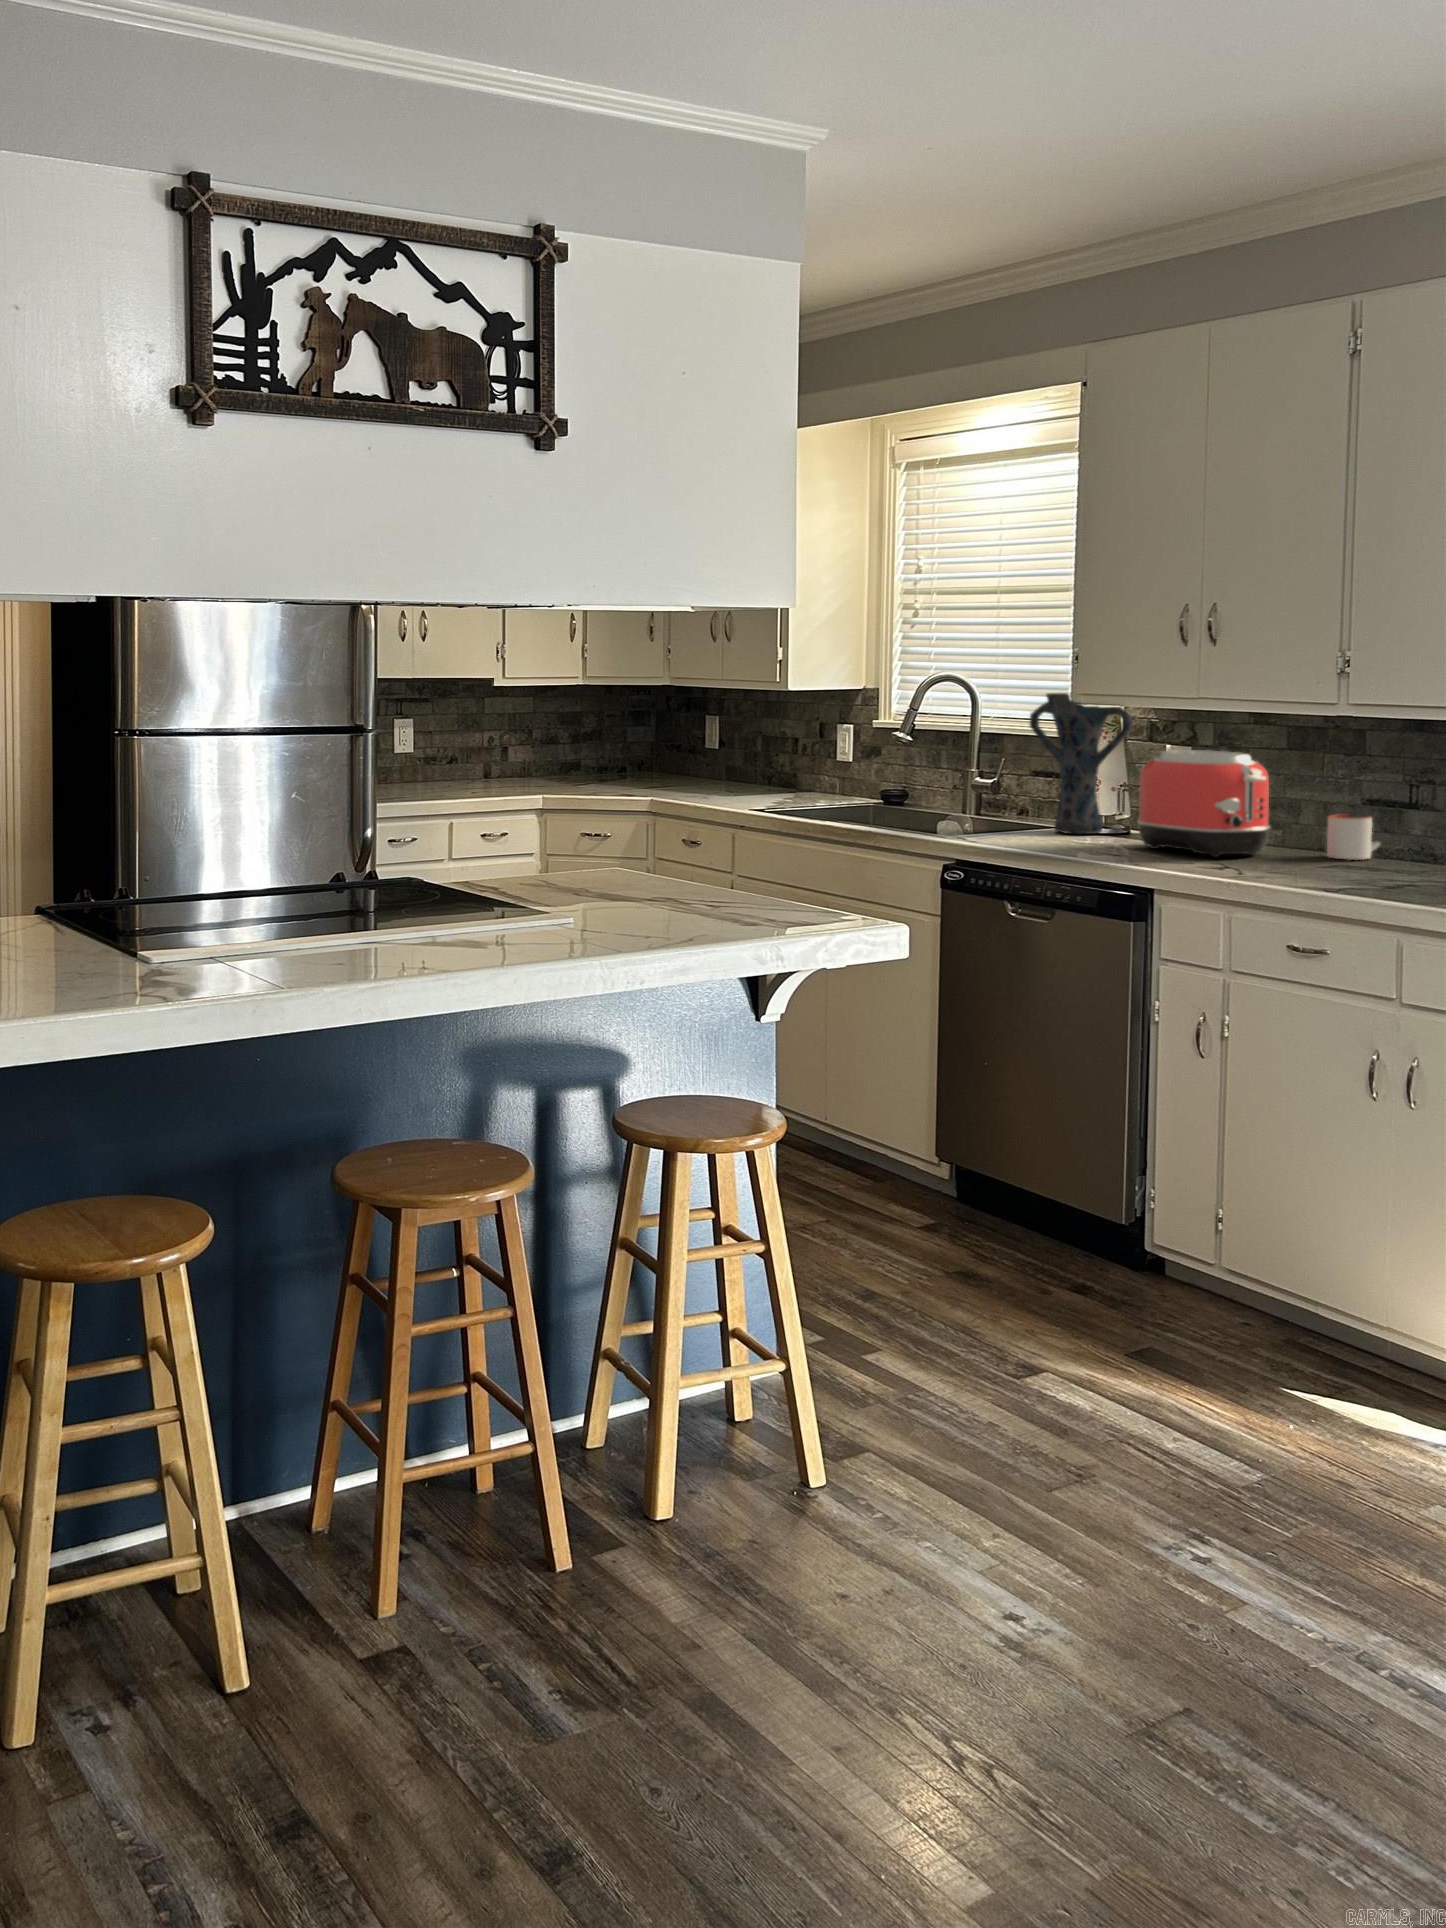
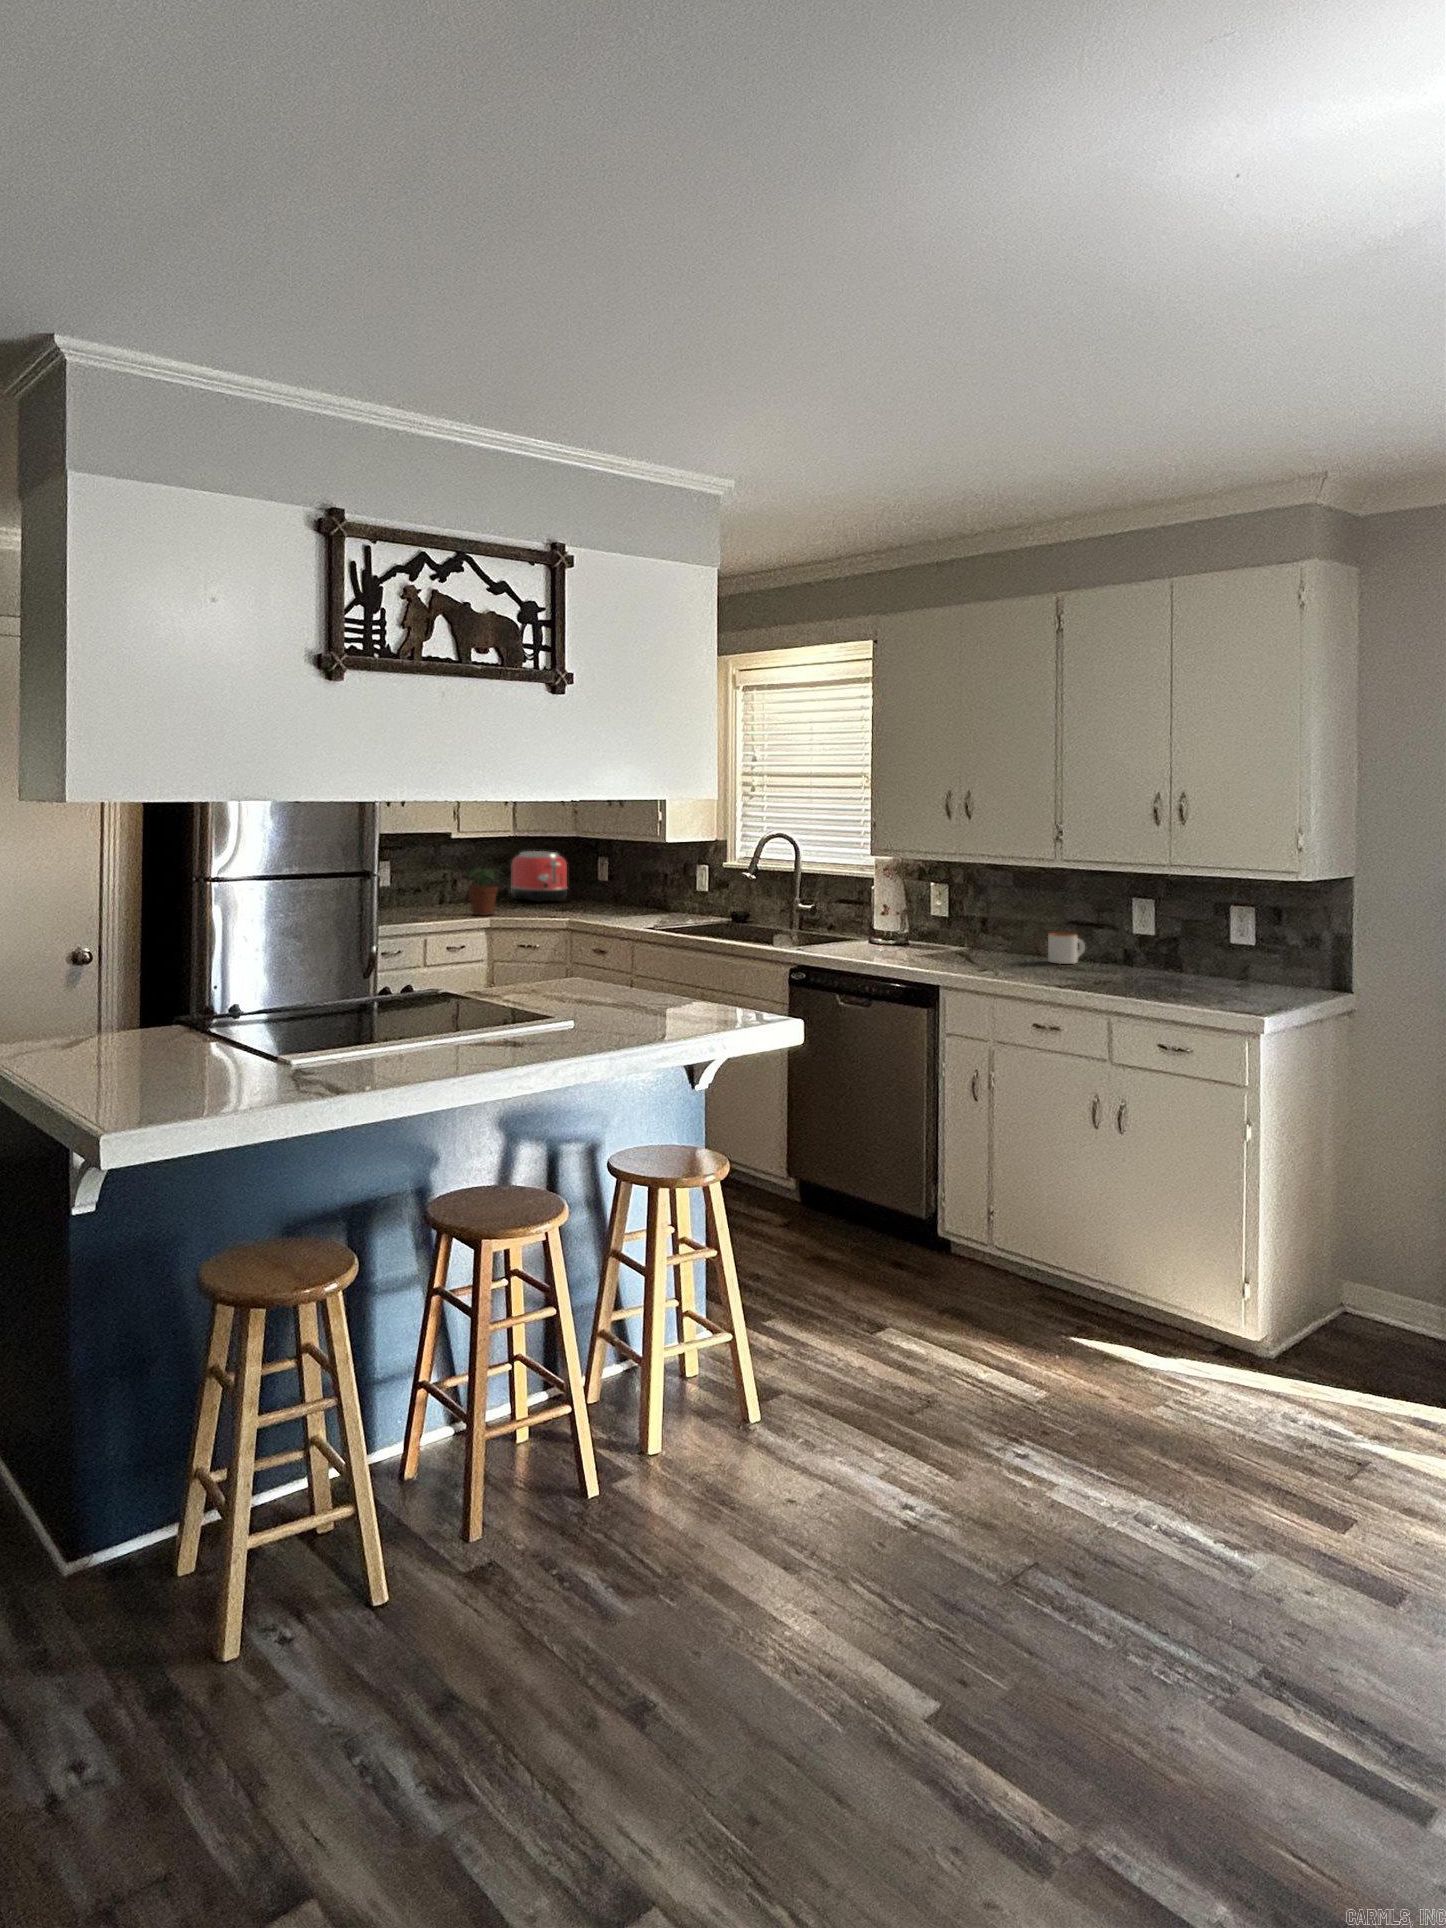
vase: present [1030,693,1132,834] -> none [840,847,912,945]
potted plant: none [513,729,567,795] -> present [467,869,498,915]
toaster: present [1138,750,1270,857] -> present [511,851,567,902]

